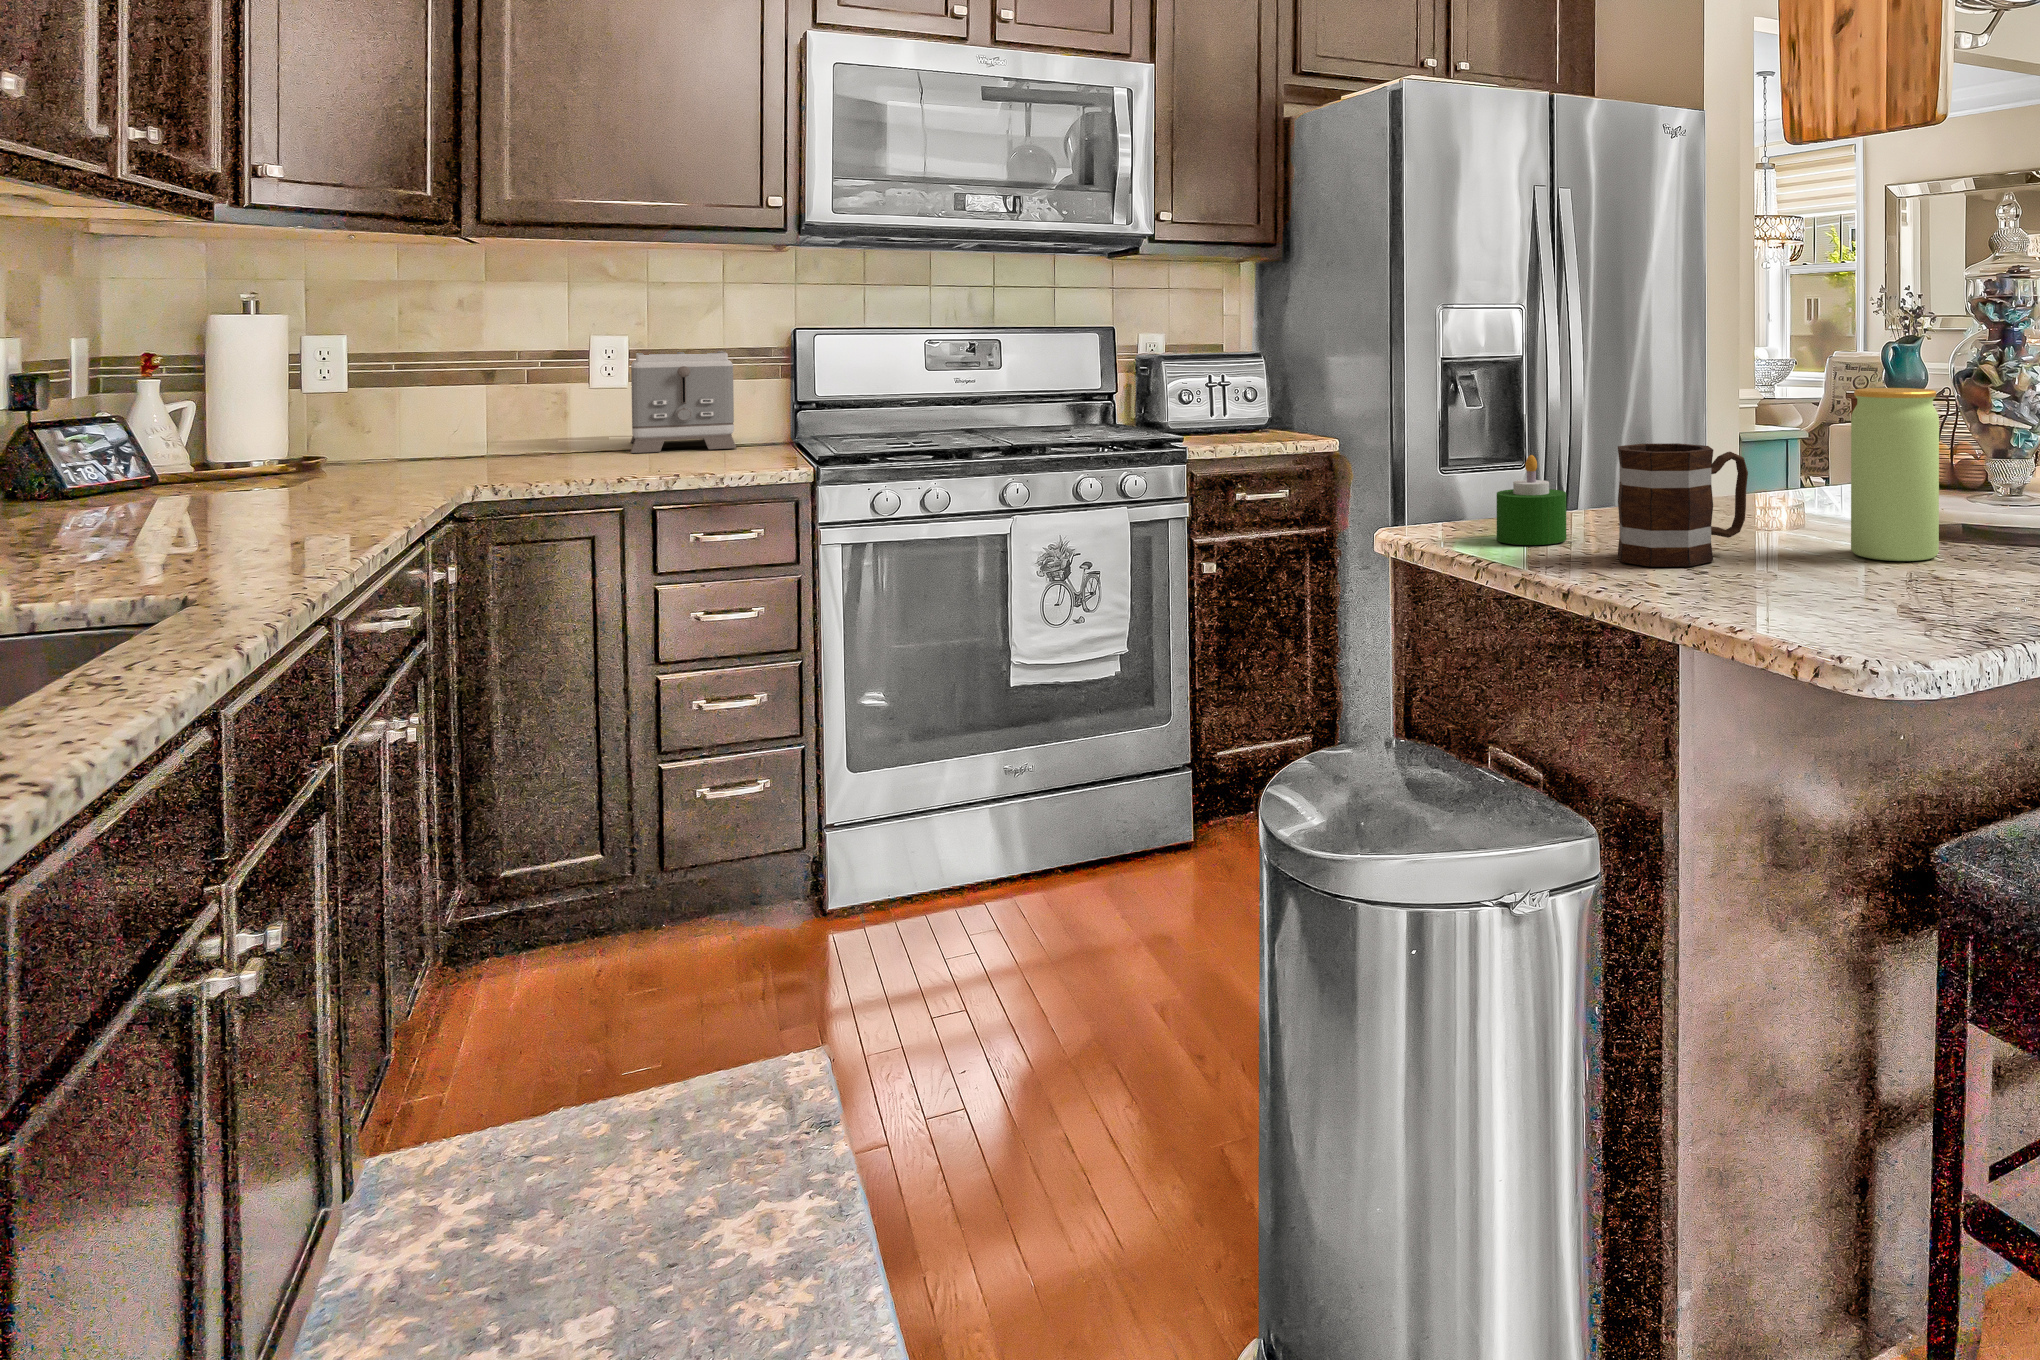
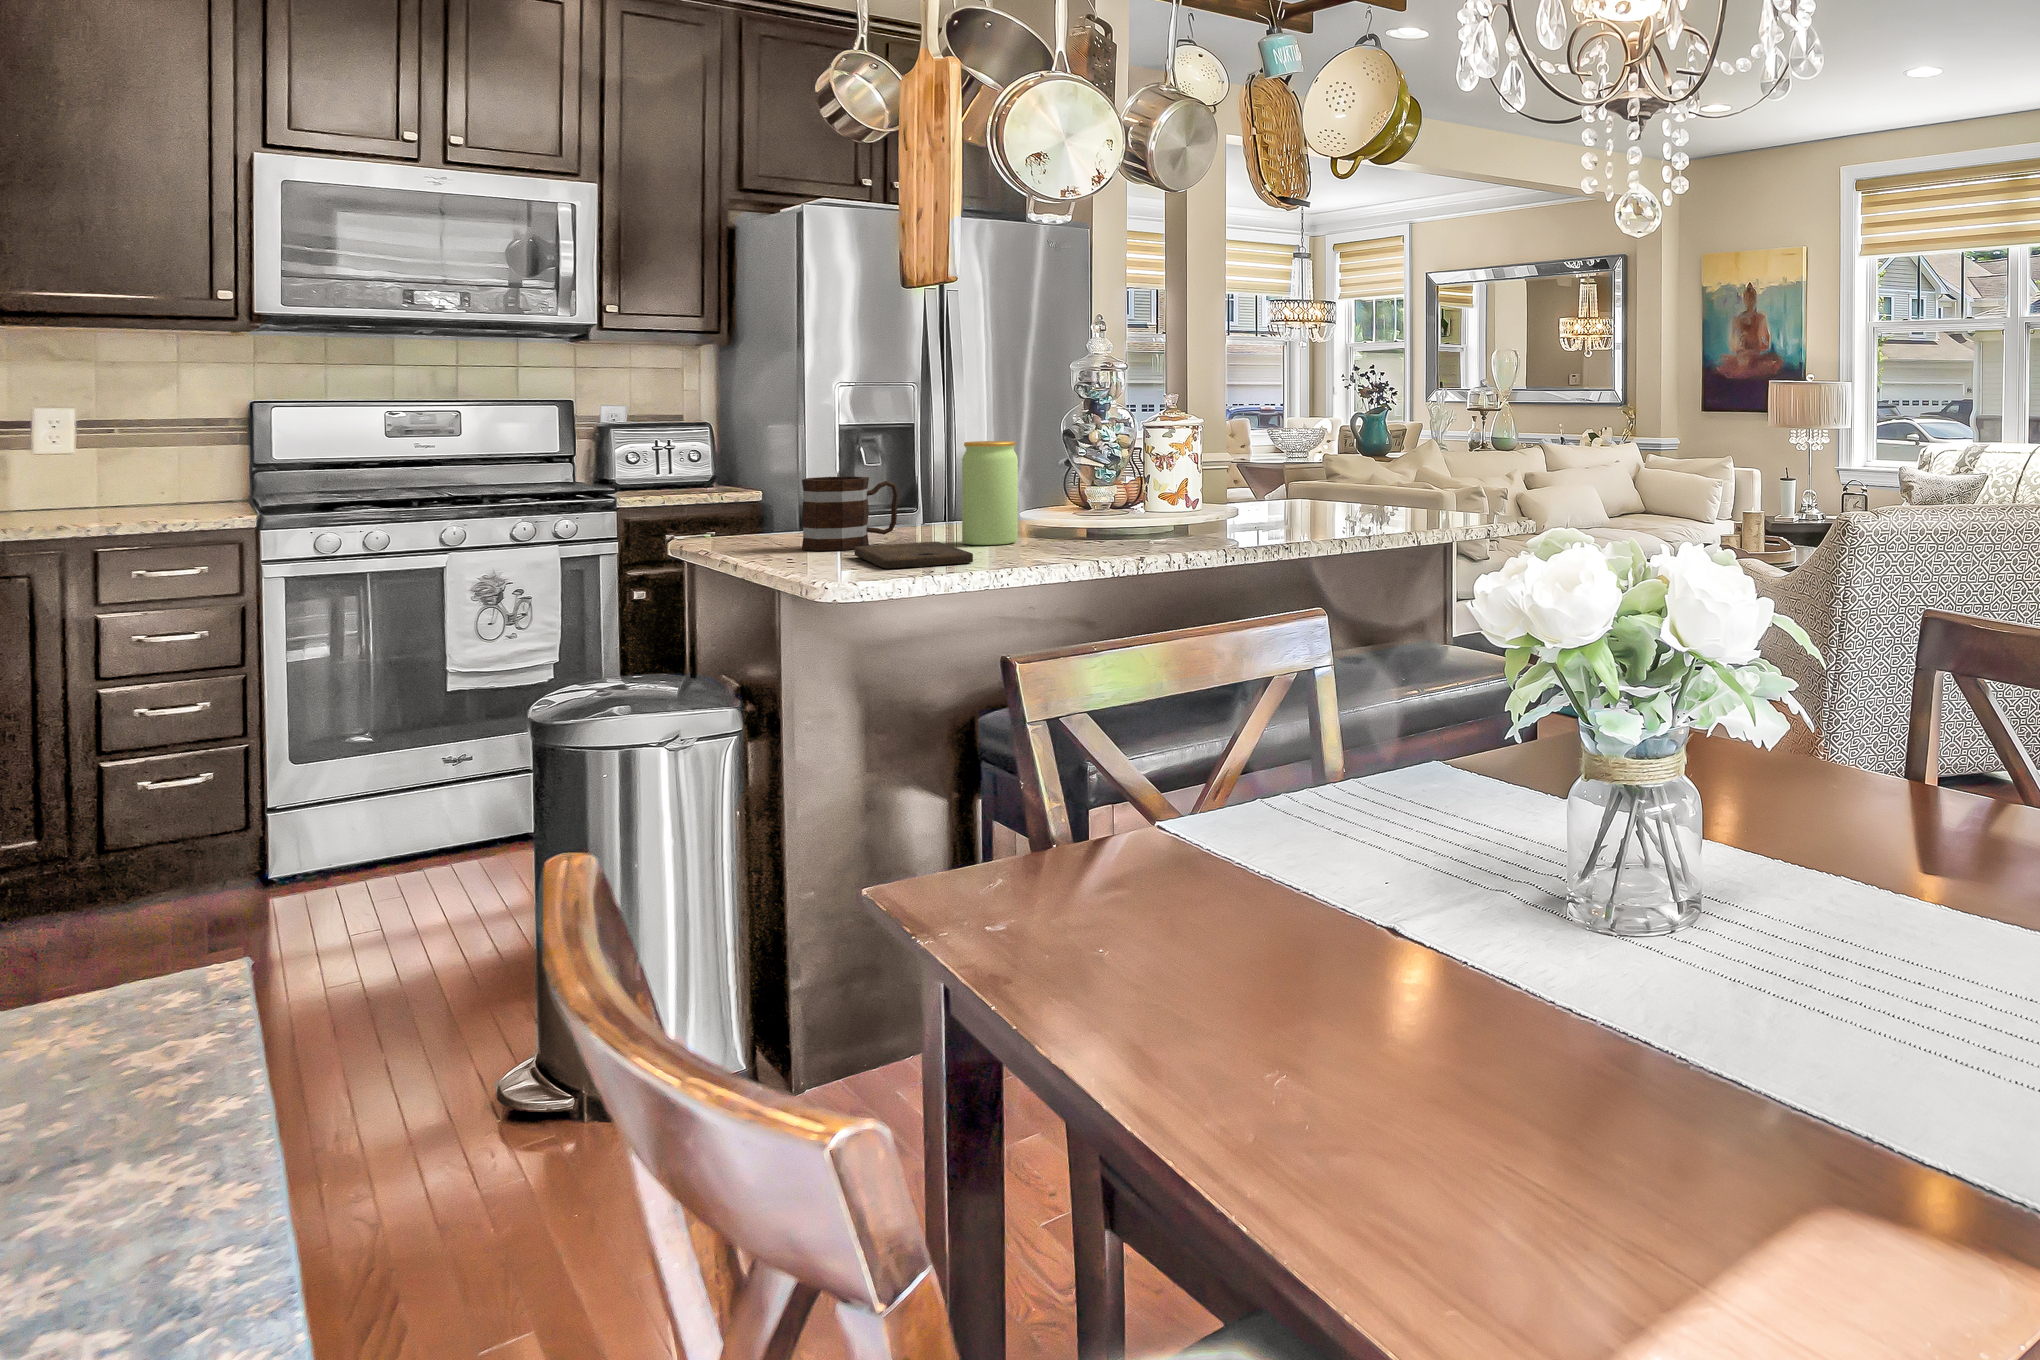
toaster: present [631,351,736,453] -> none [78,420,186,509]
candle: present [1497,455,1566,545] -> none [744,486,795,544]
cutting board: none [1749,560,2006,626] -> present [855,542,973,568]

